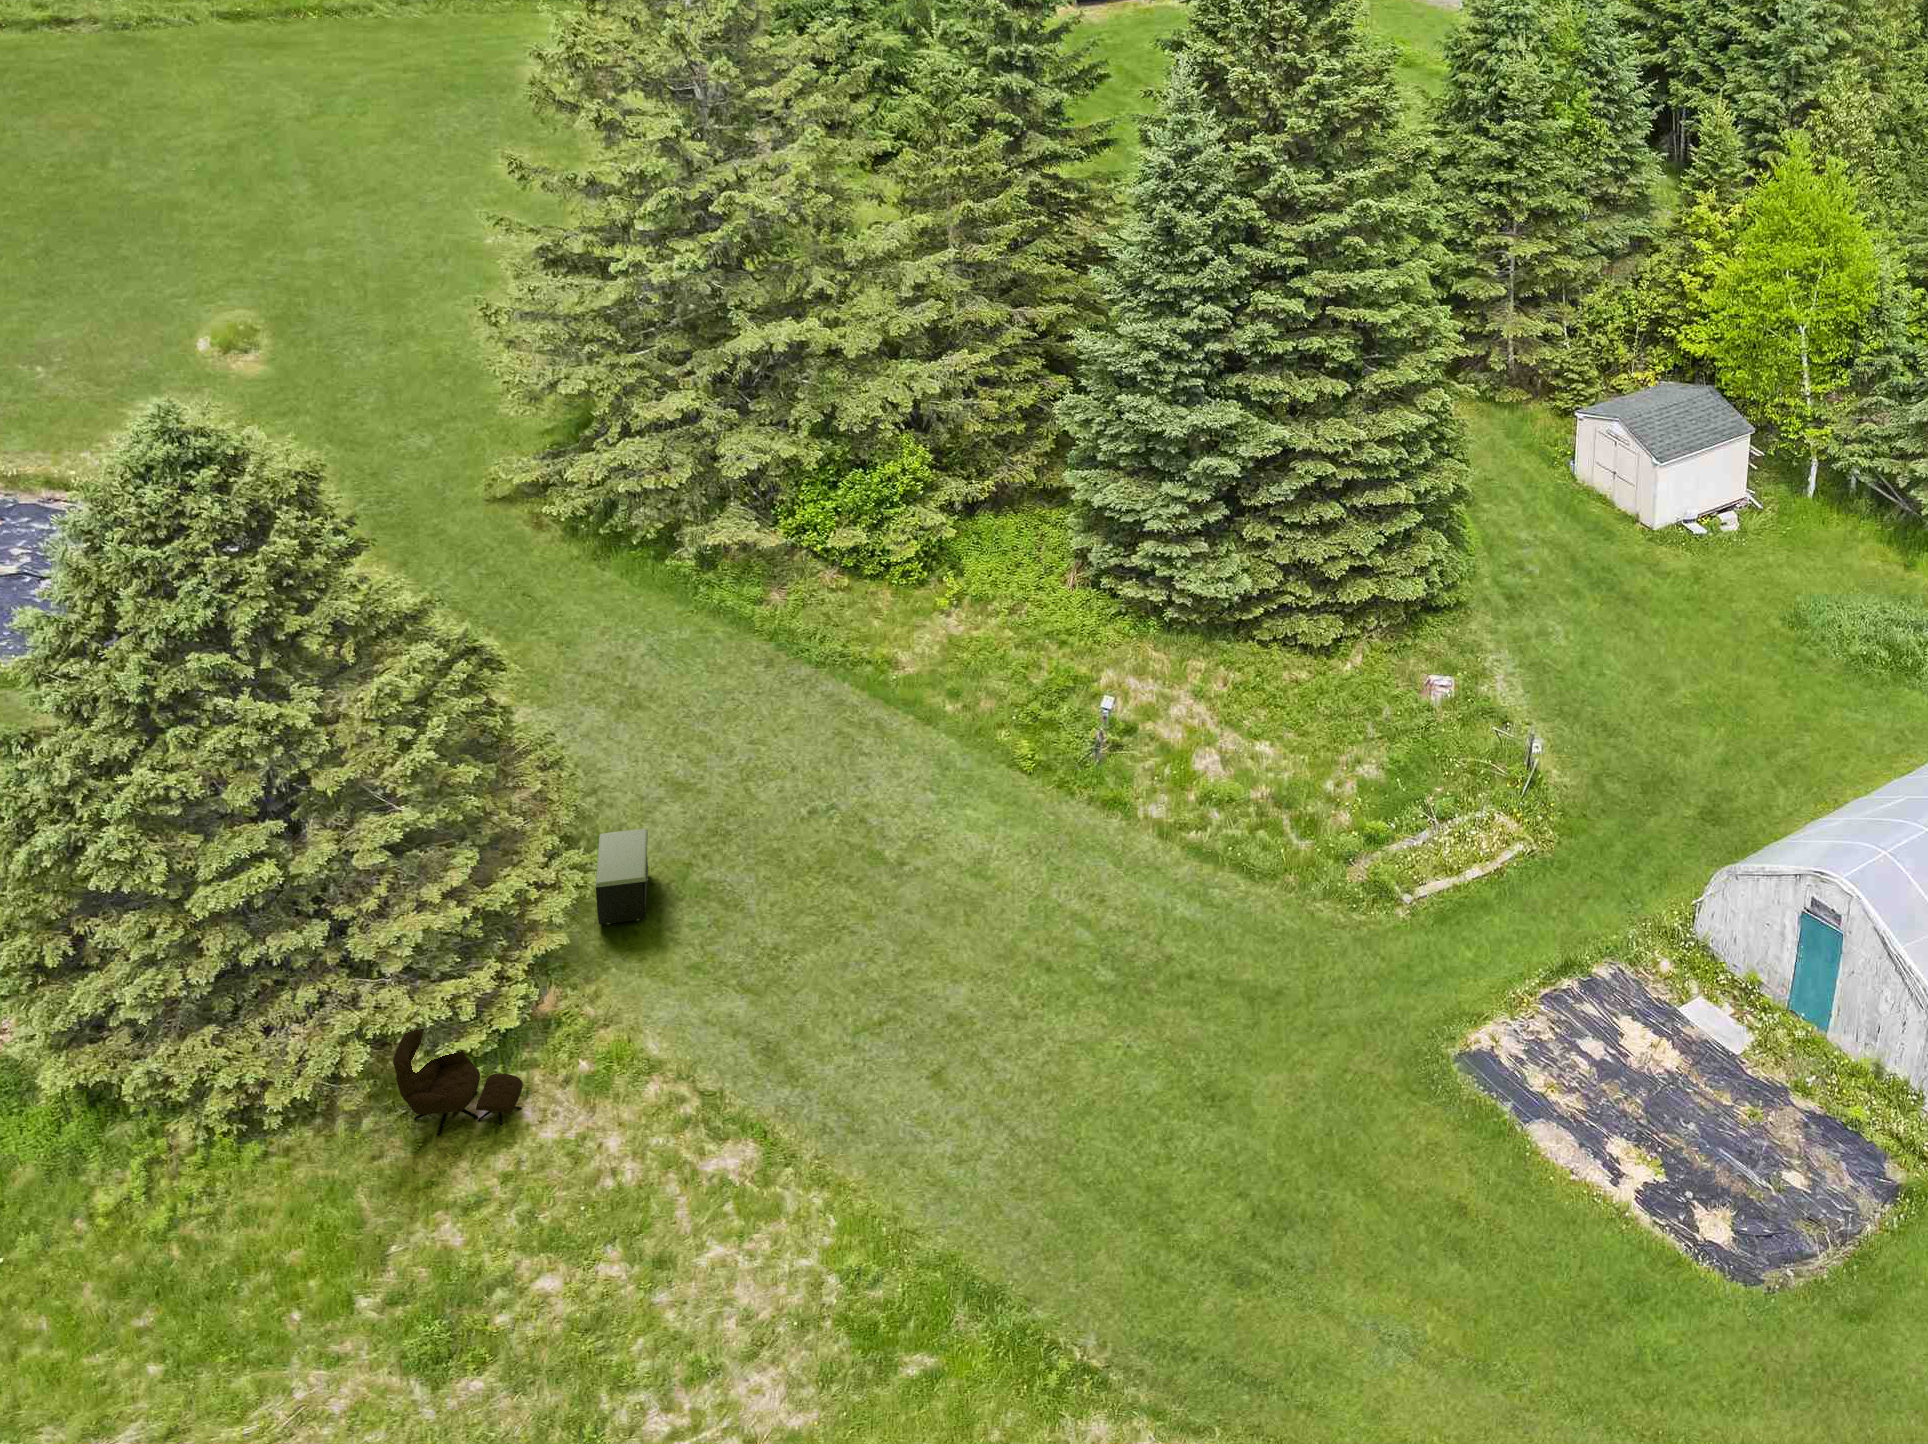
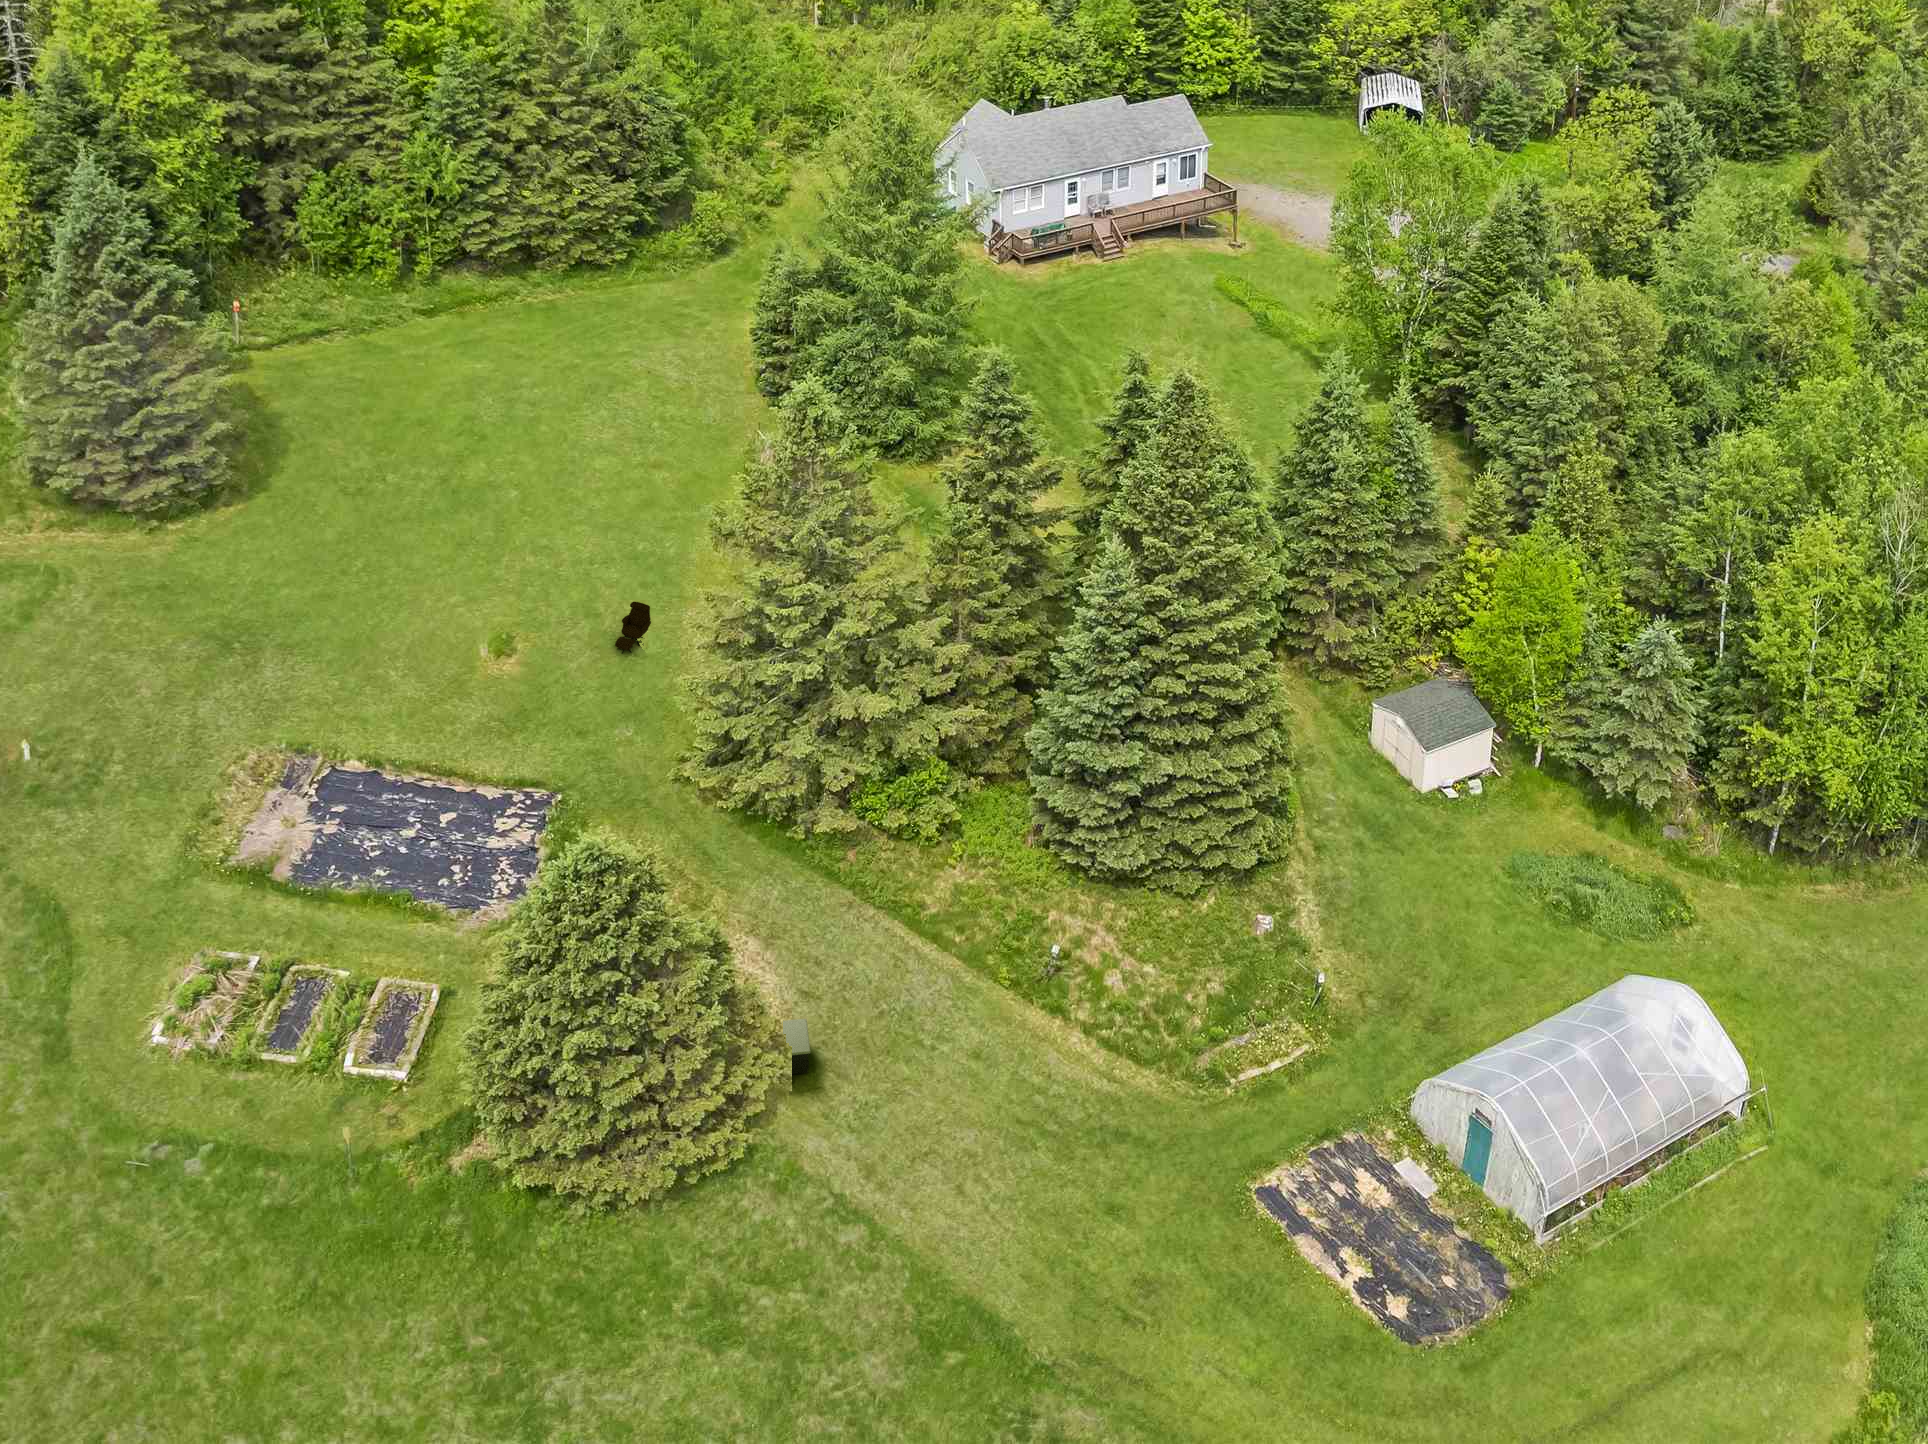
lounge chair: present [393,1029,523,1136] -> present [615,602,651,654]

